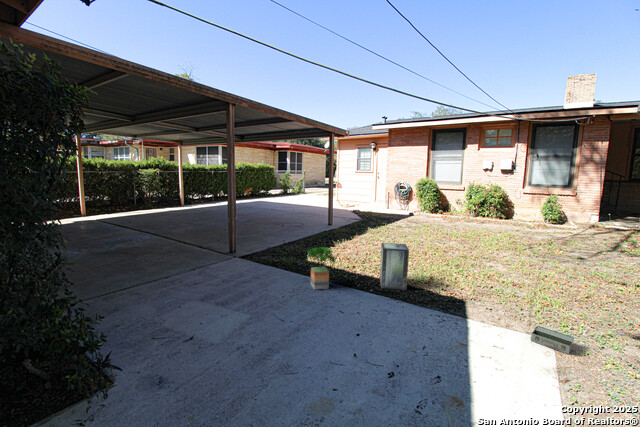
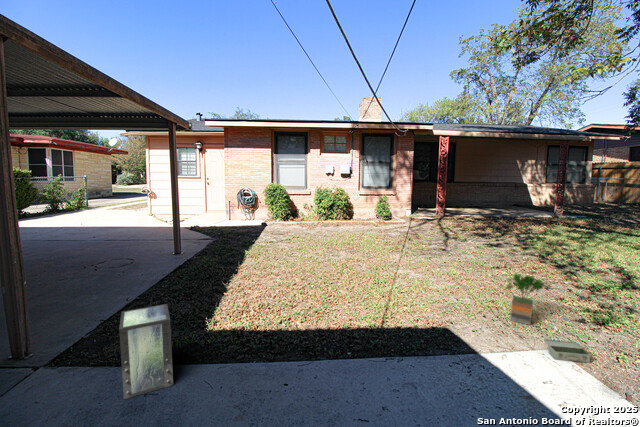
storage box: present [380,243,409,290] -> present [119,304,173,399]
potted tree: present [308,247,336,290] -> present [507,274,543,325]

